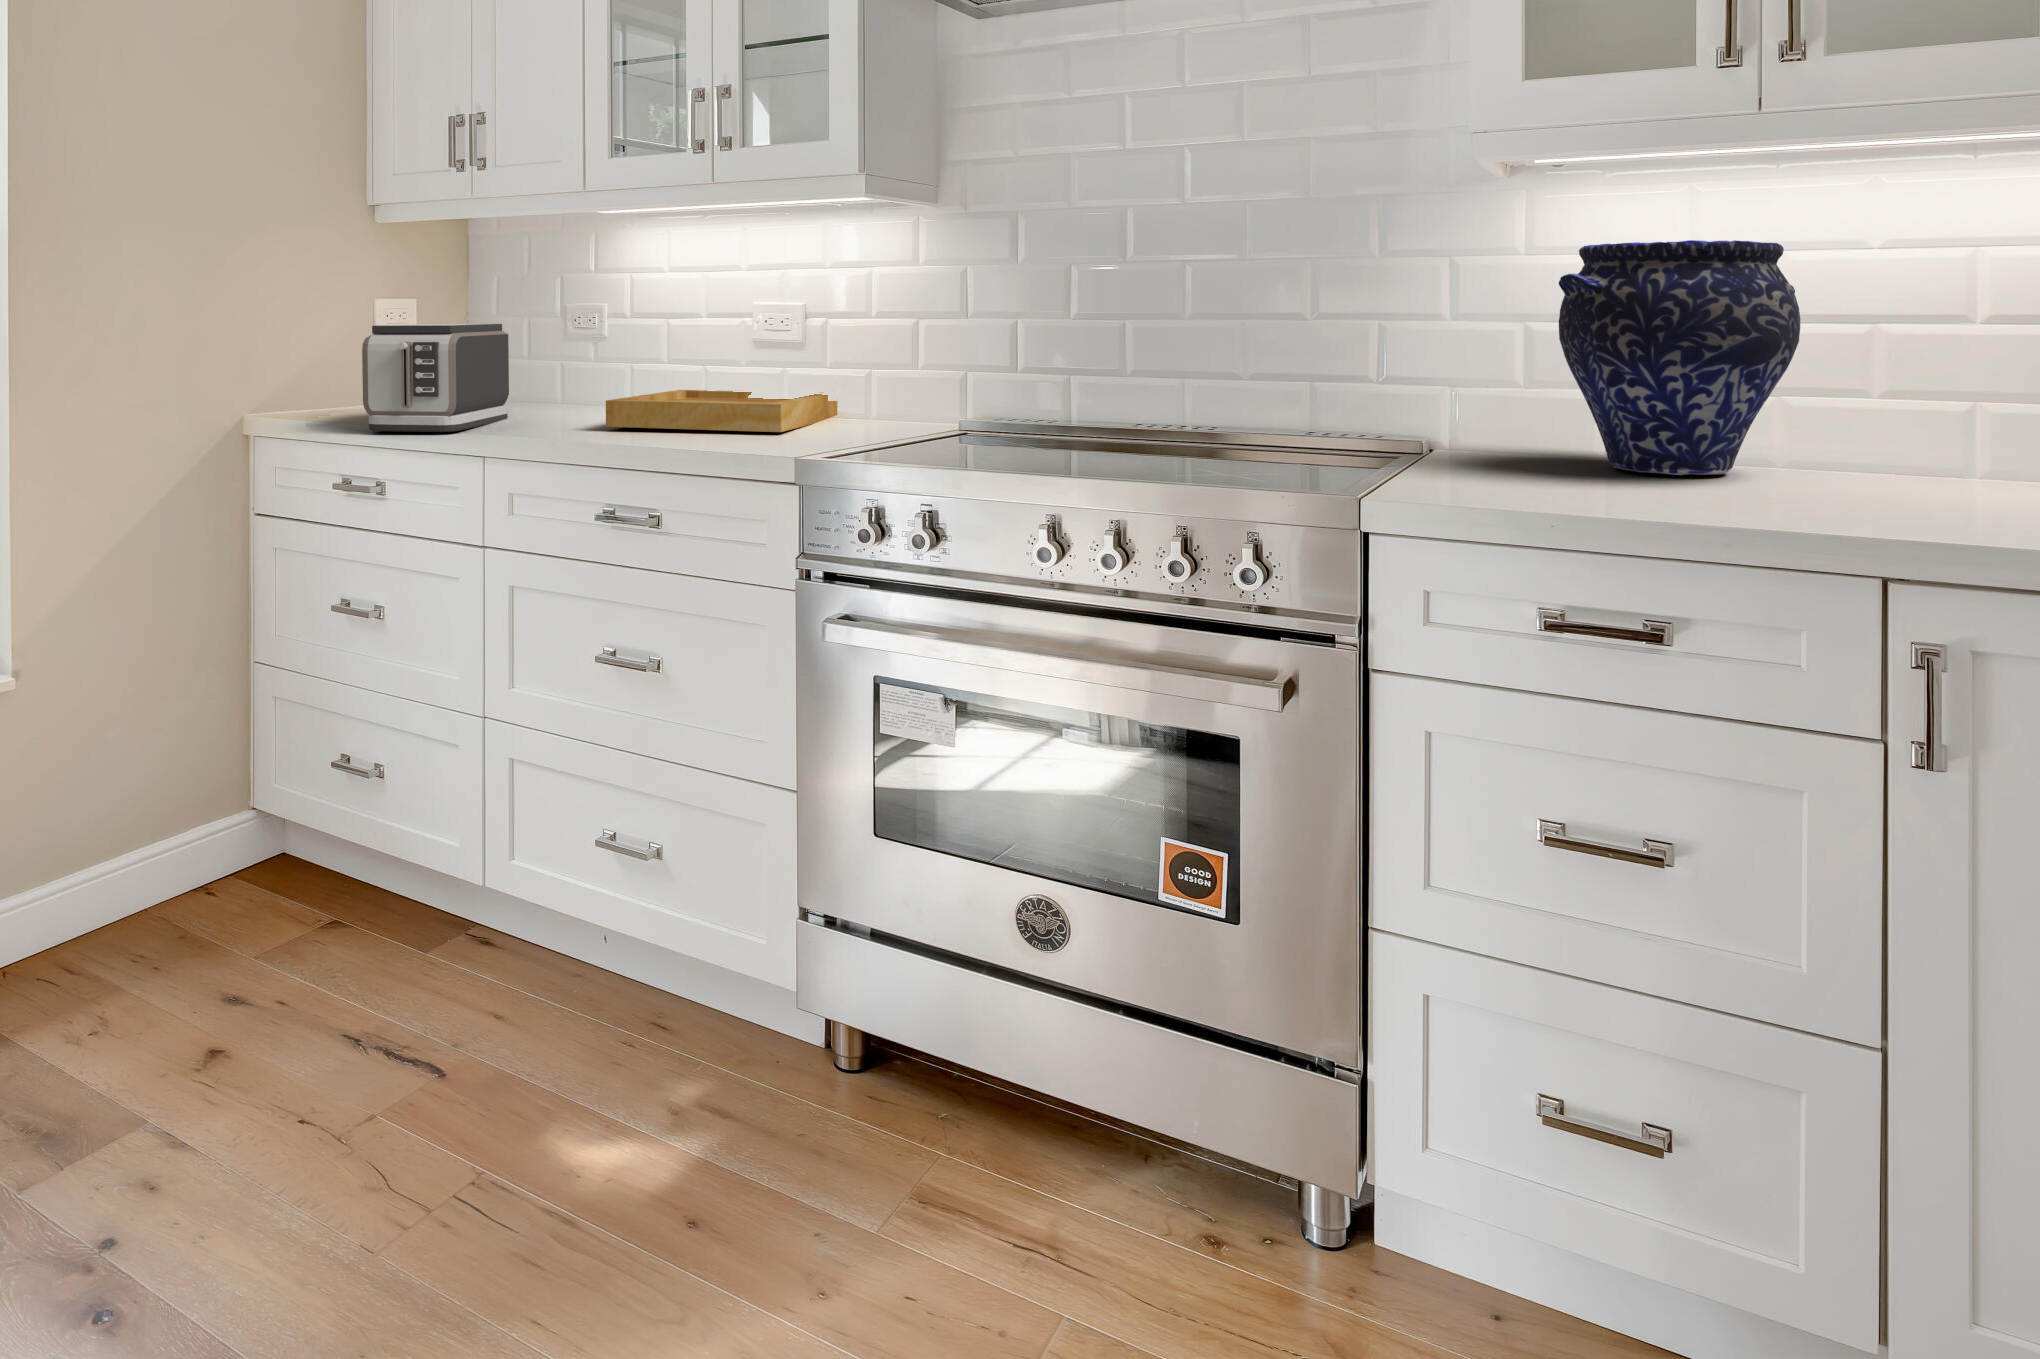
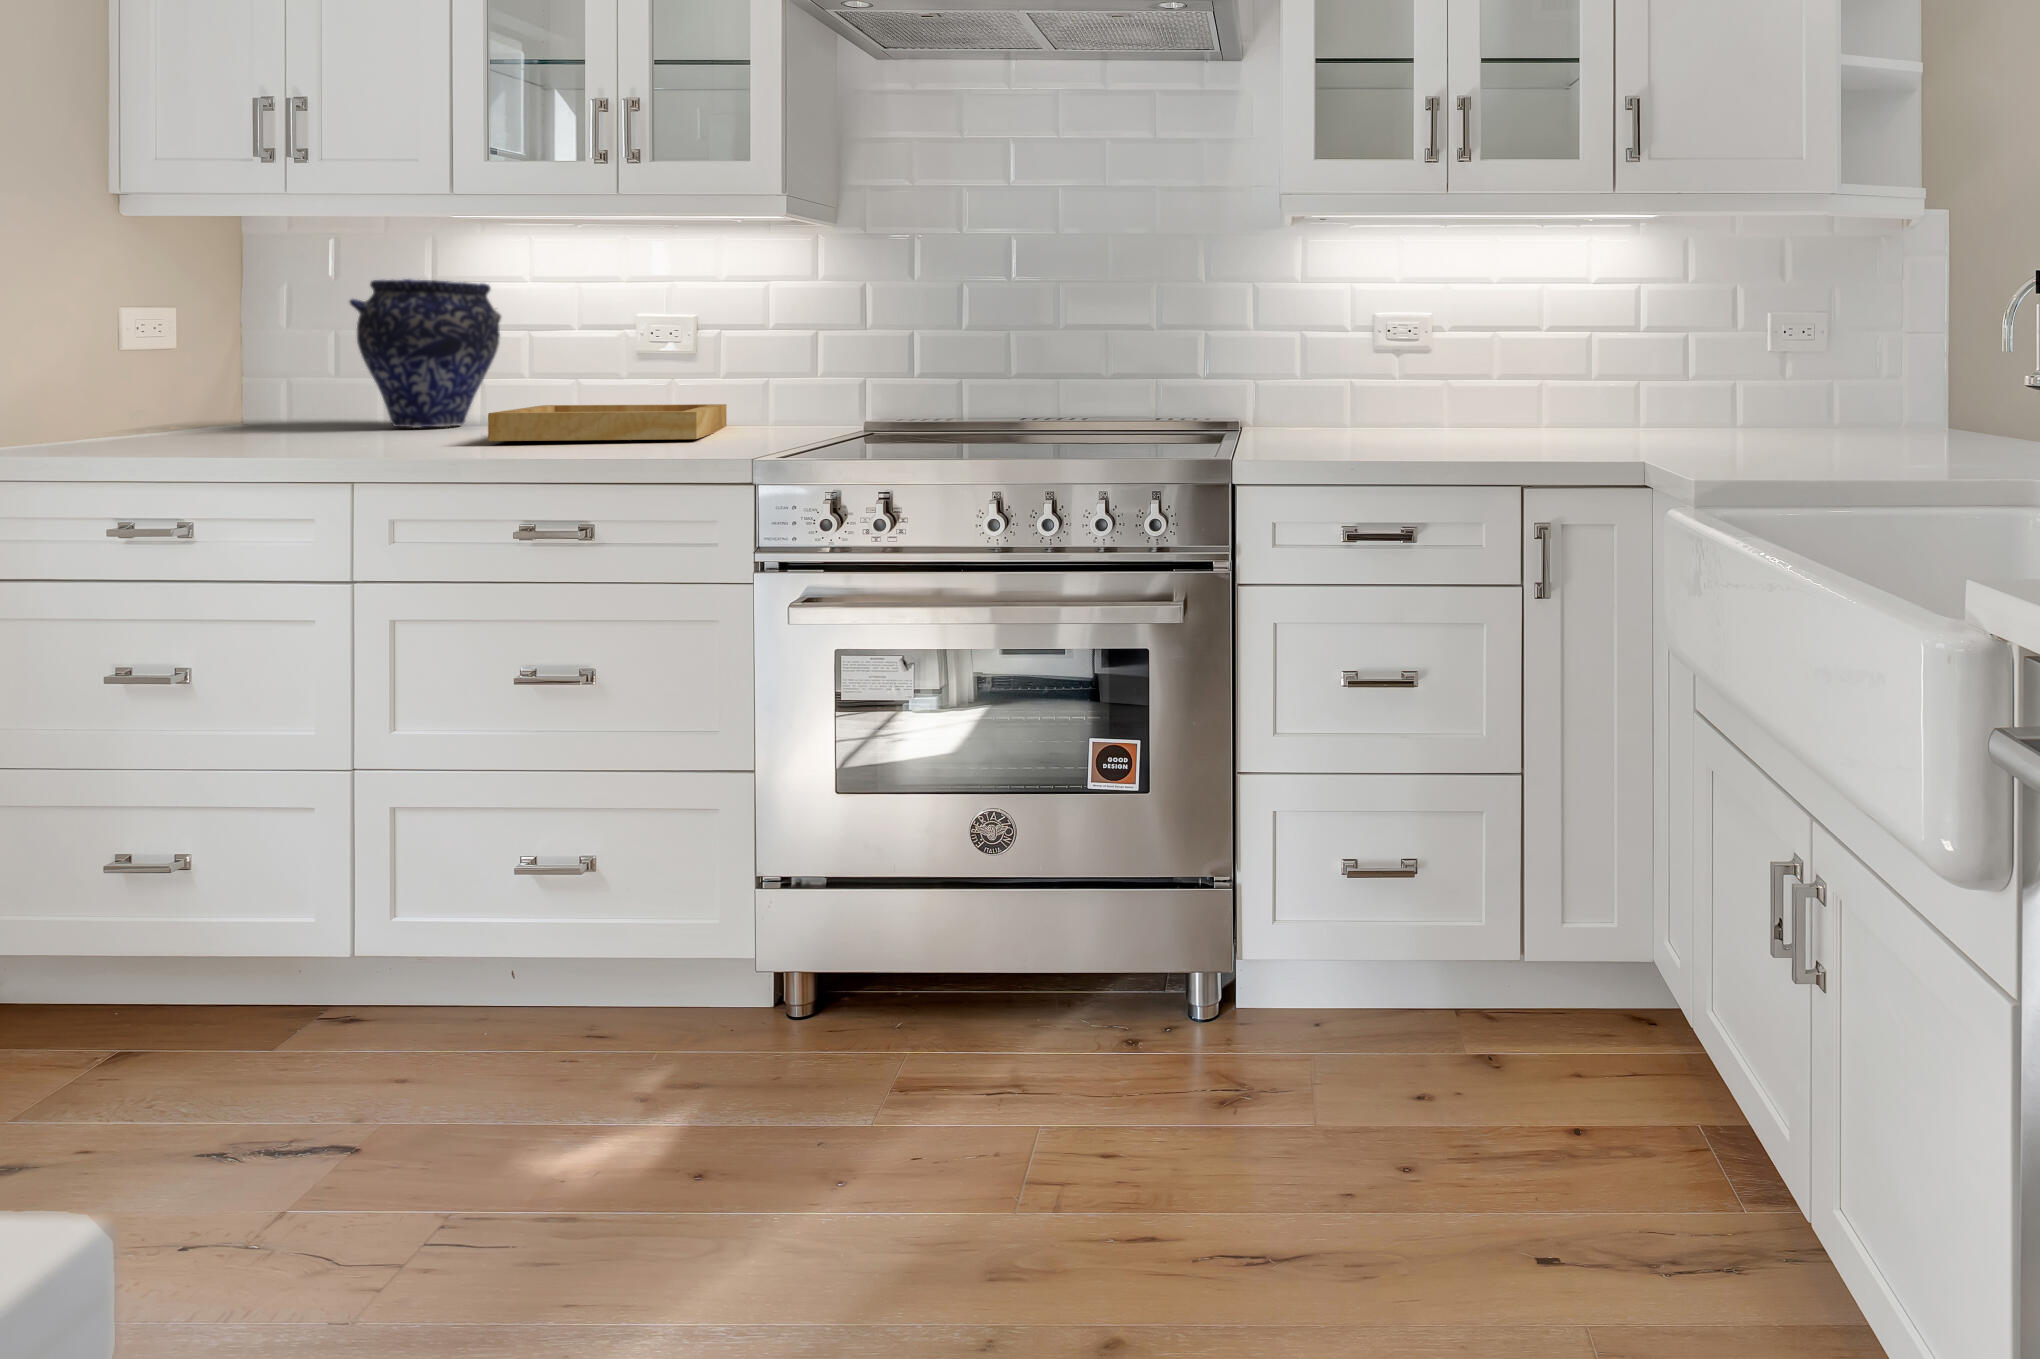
vase: present [1559,240,1800,475] -> present [350,279,501,428]
toaster: present [362,324,509,432] -> none [157,331,331,455]

